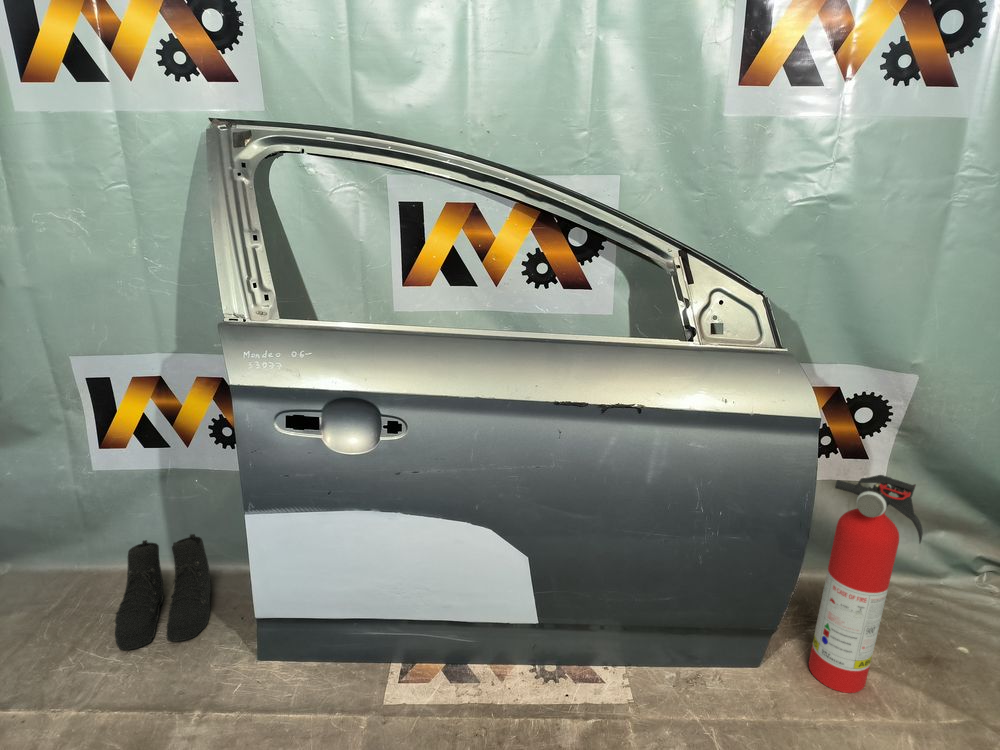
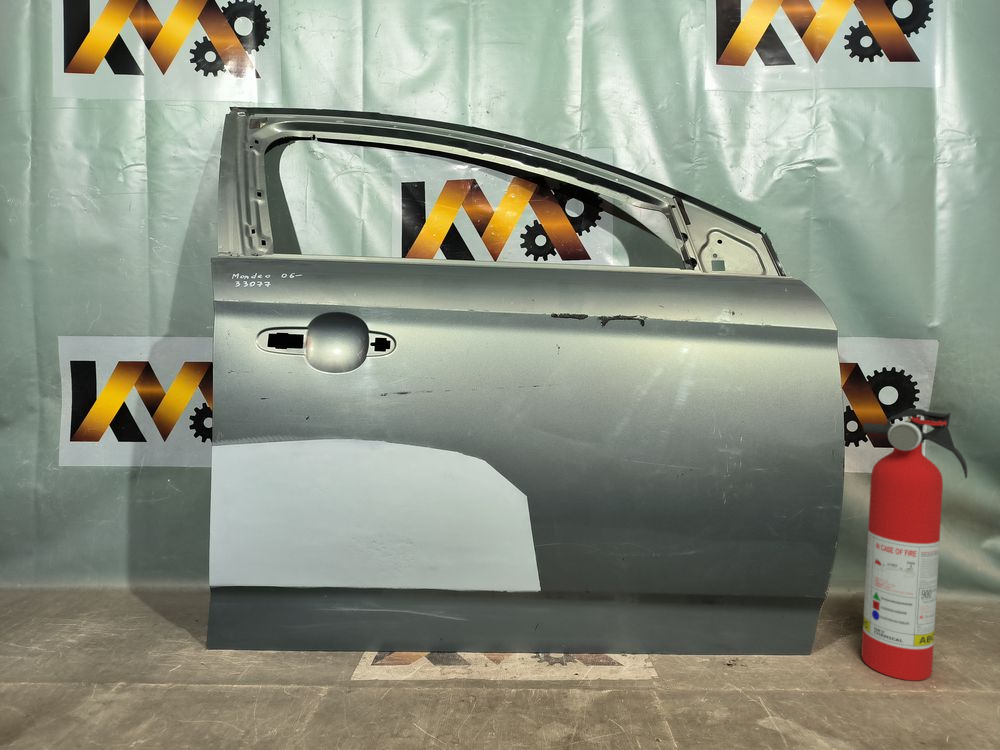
boots: present [115,534,211,650] -> none [60,528,175,641]

